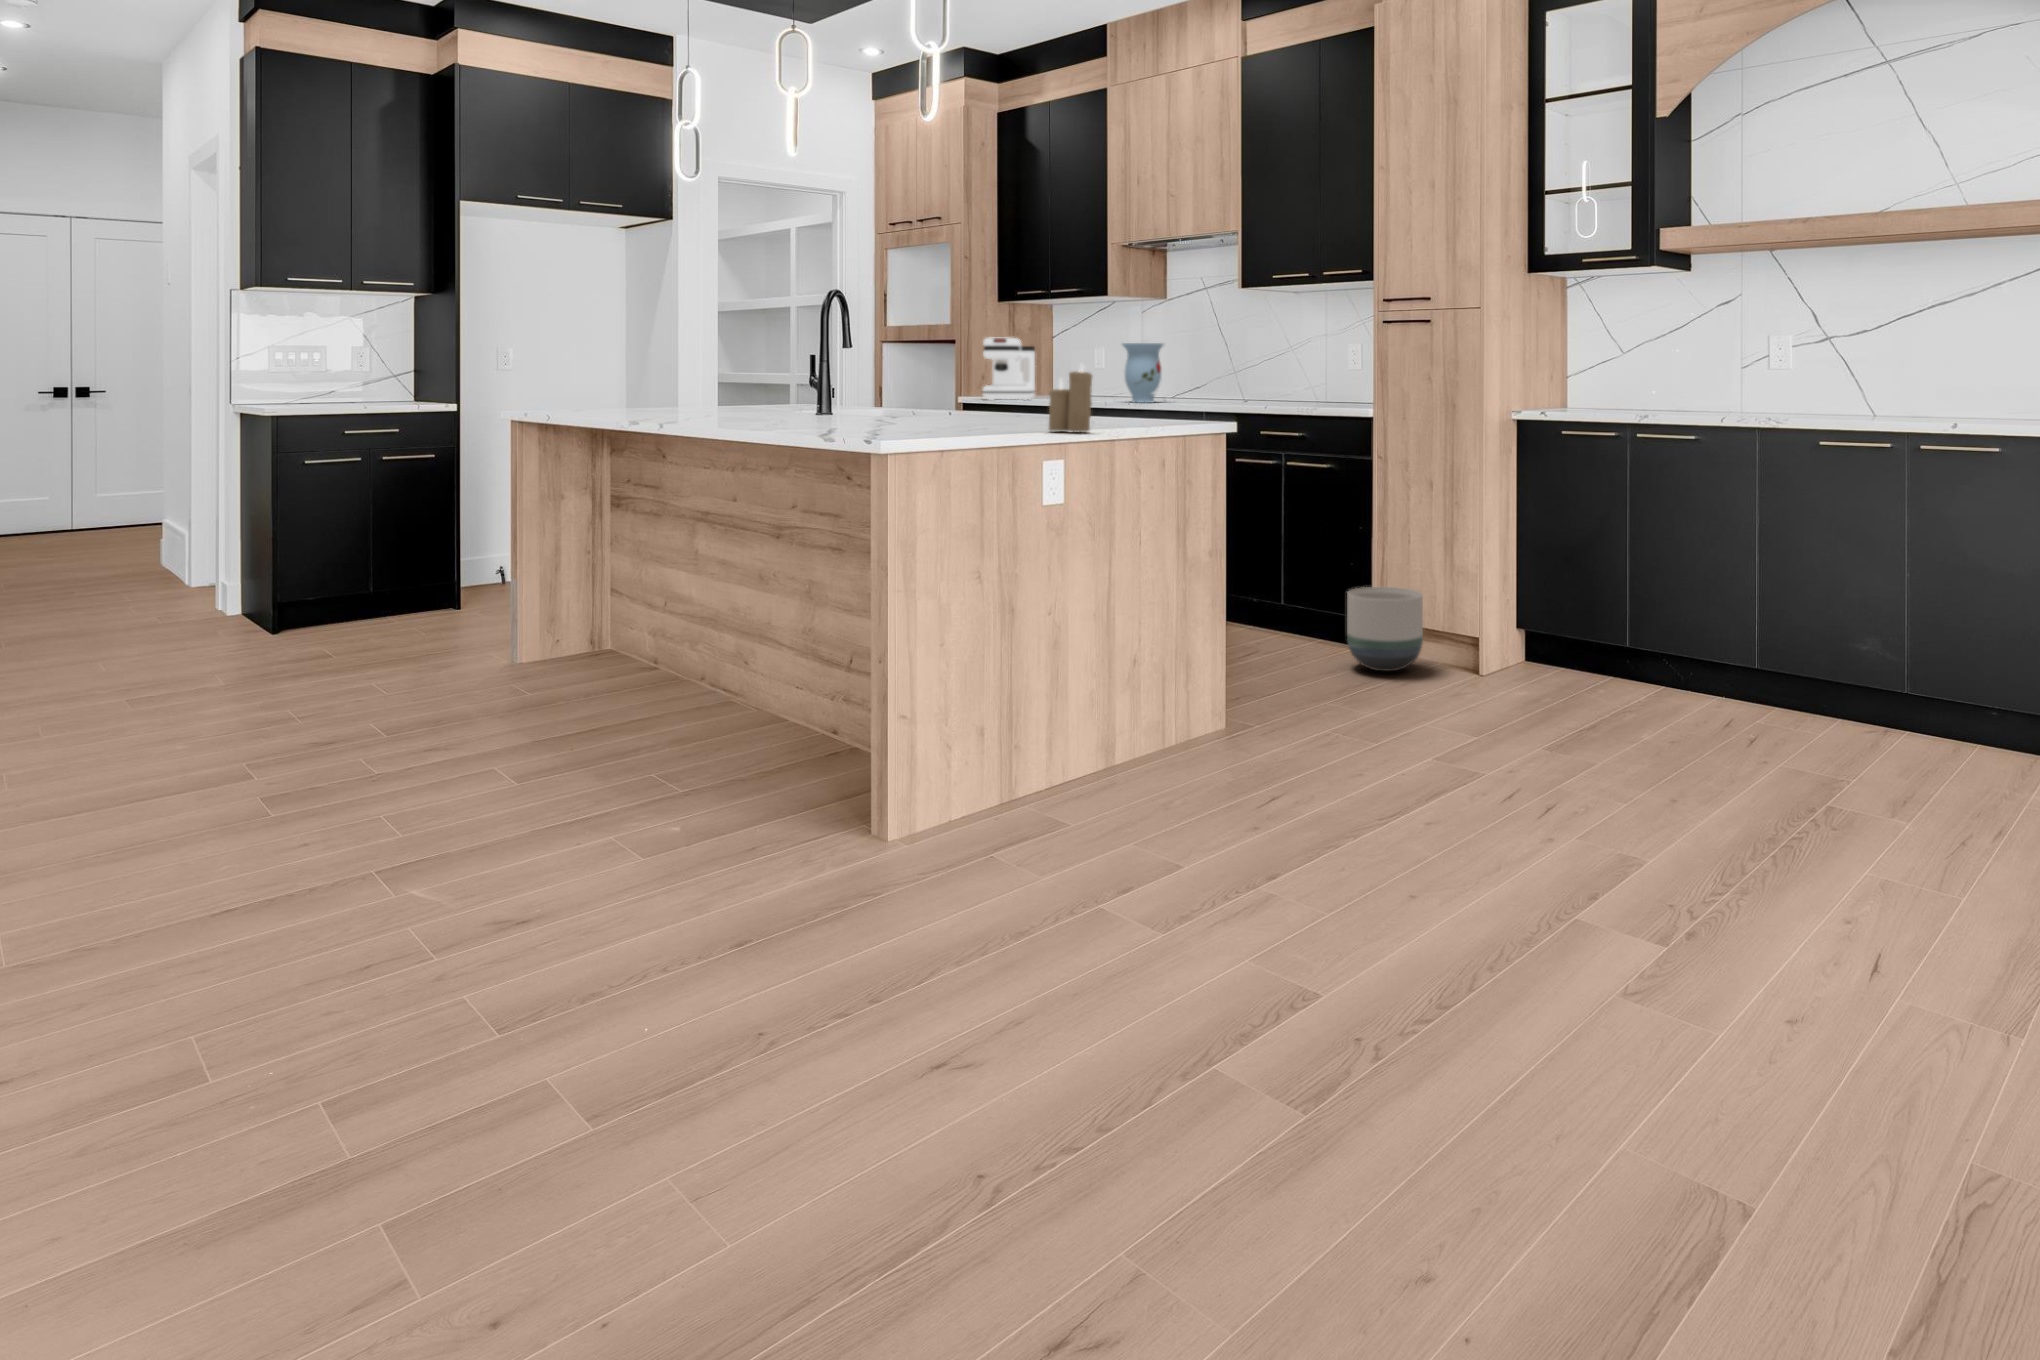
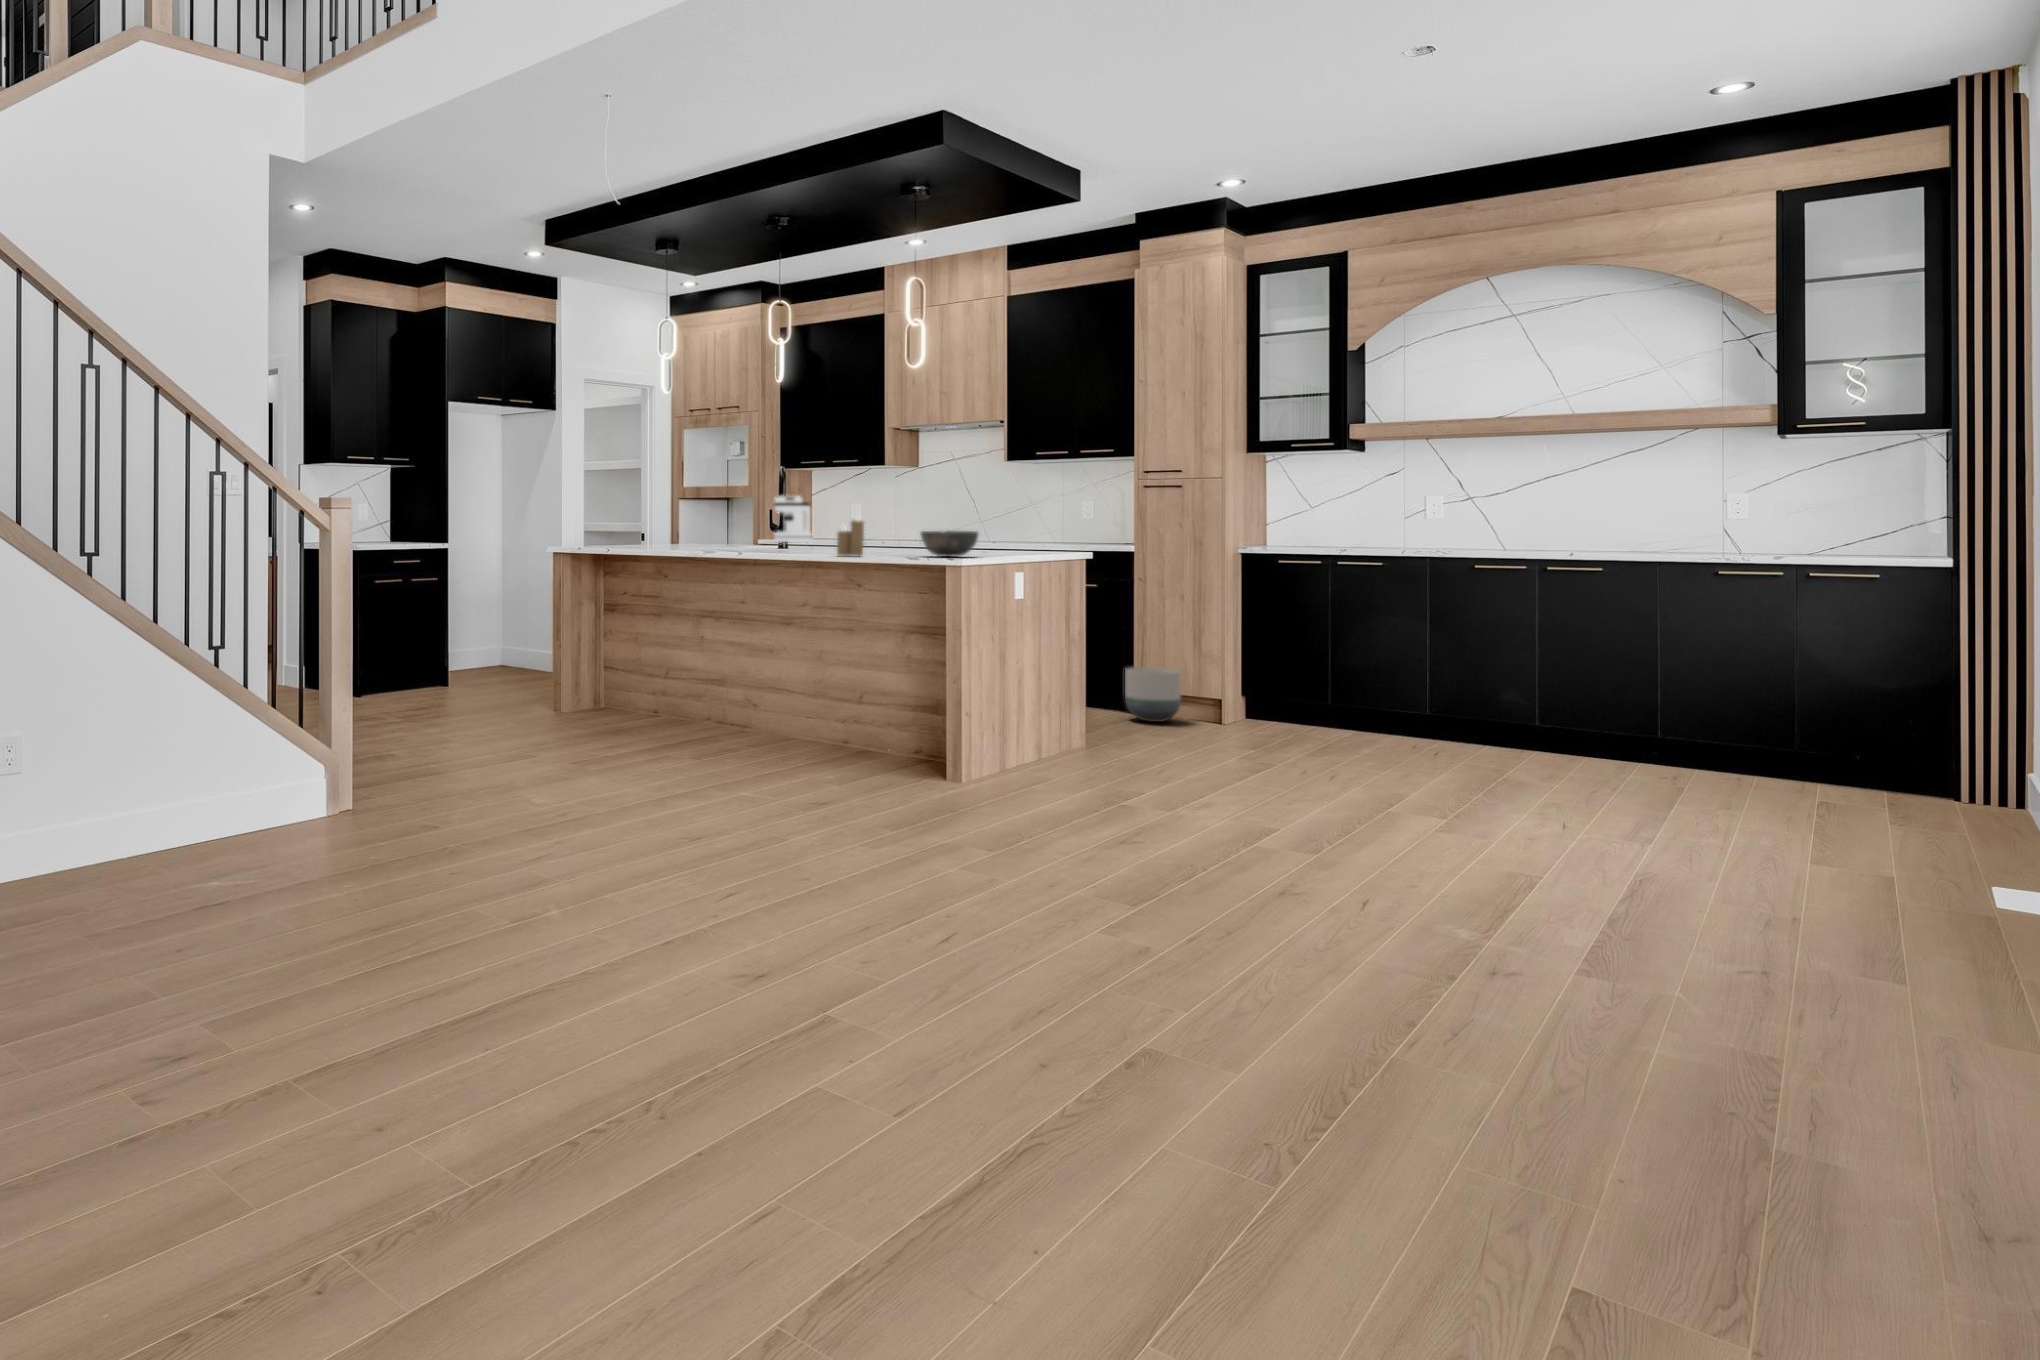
vase: present [1122,343,1163,403] -> none [885,500,919,544]
candle: present [1049,365,1092,432] -> present [837,519,864,556]
bowl: none [908,386,1004,430] -> present [920,531,978,557]

